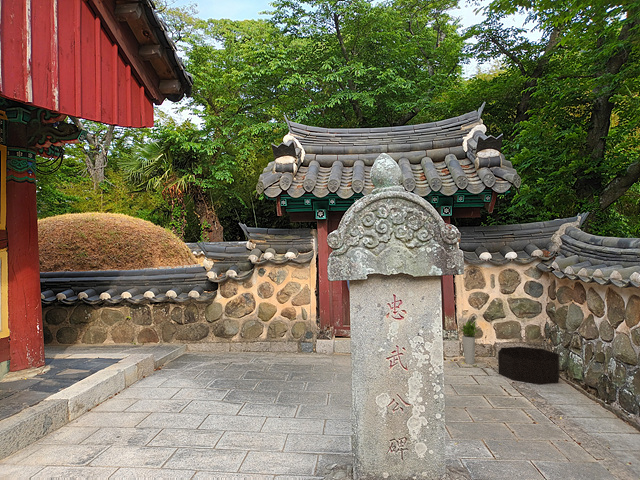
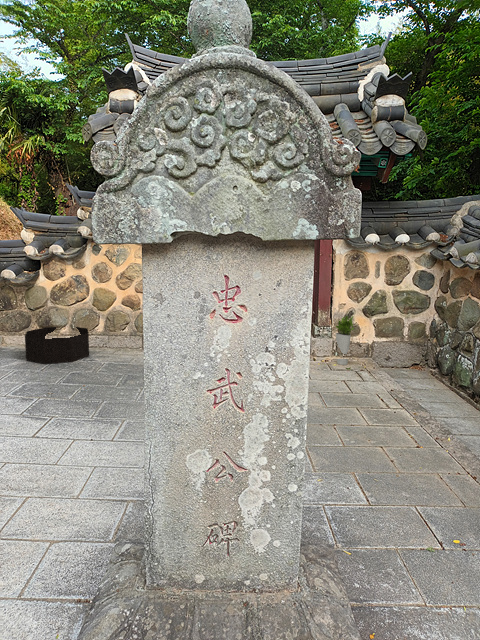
basket: present [498,347,560,385] -> present [25,327,89,364]

